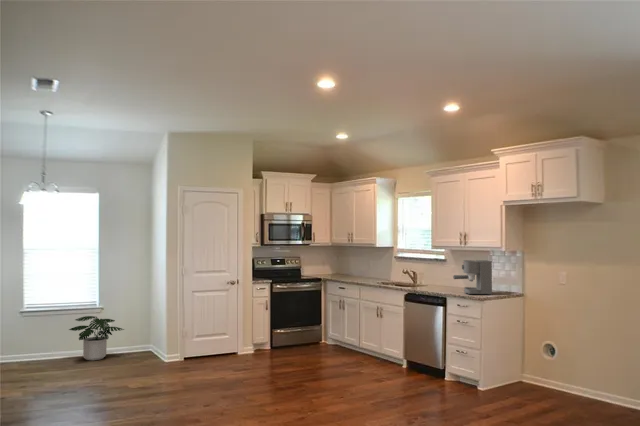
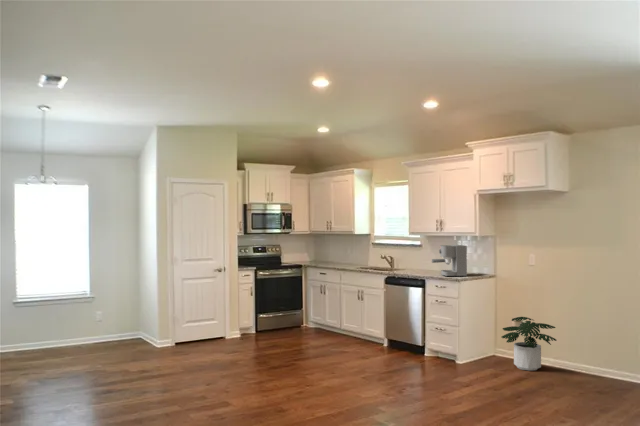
potted plant: present [69,316,124,360] -> present [502,317,556,371]

